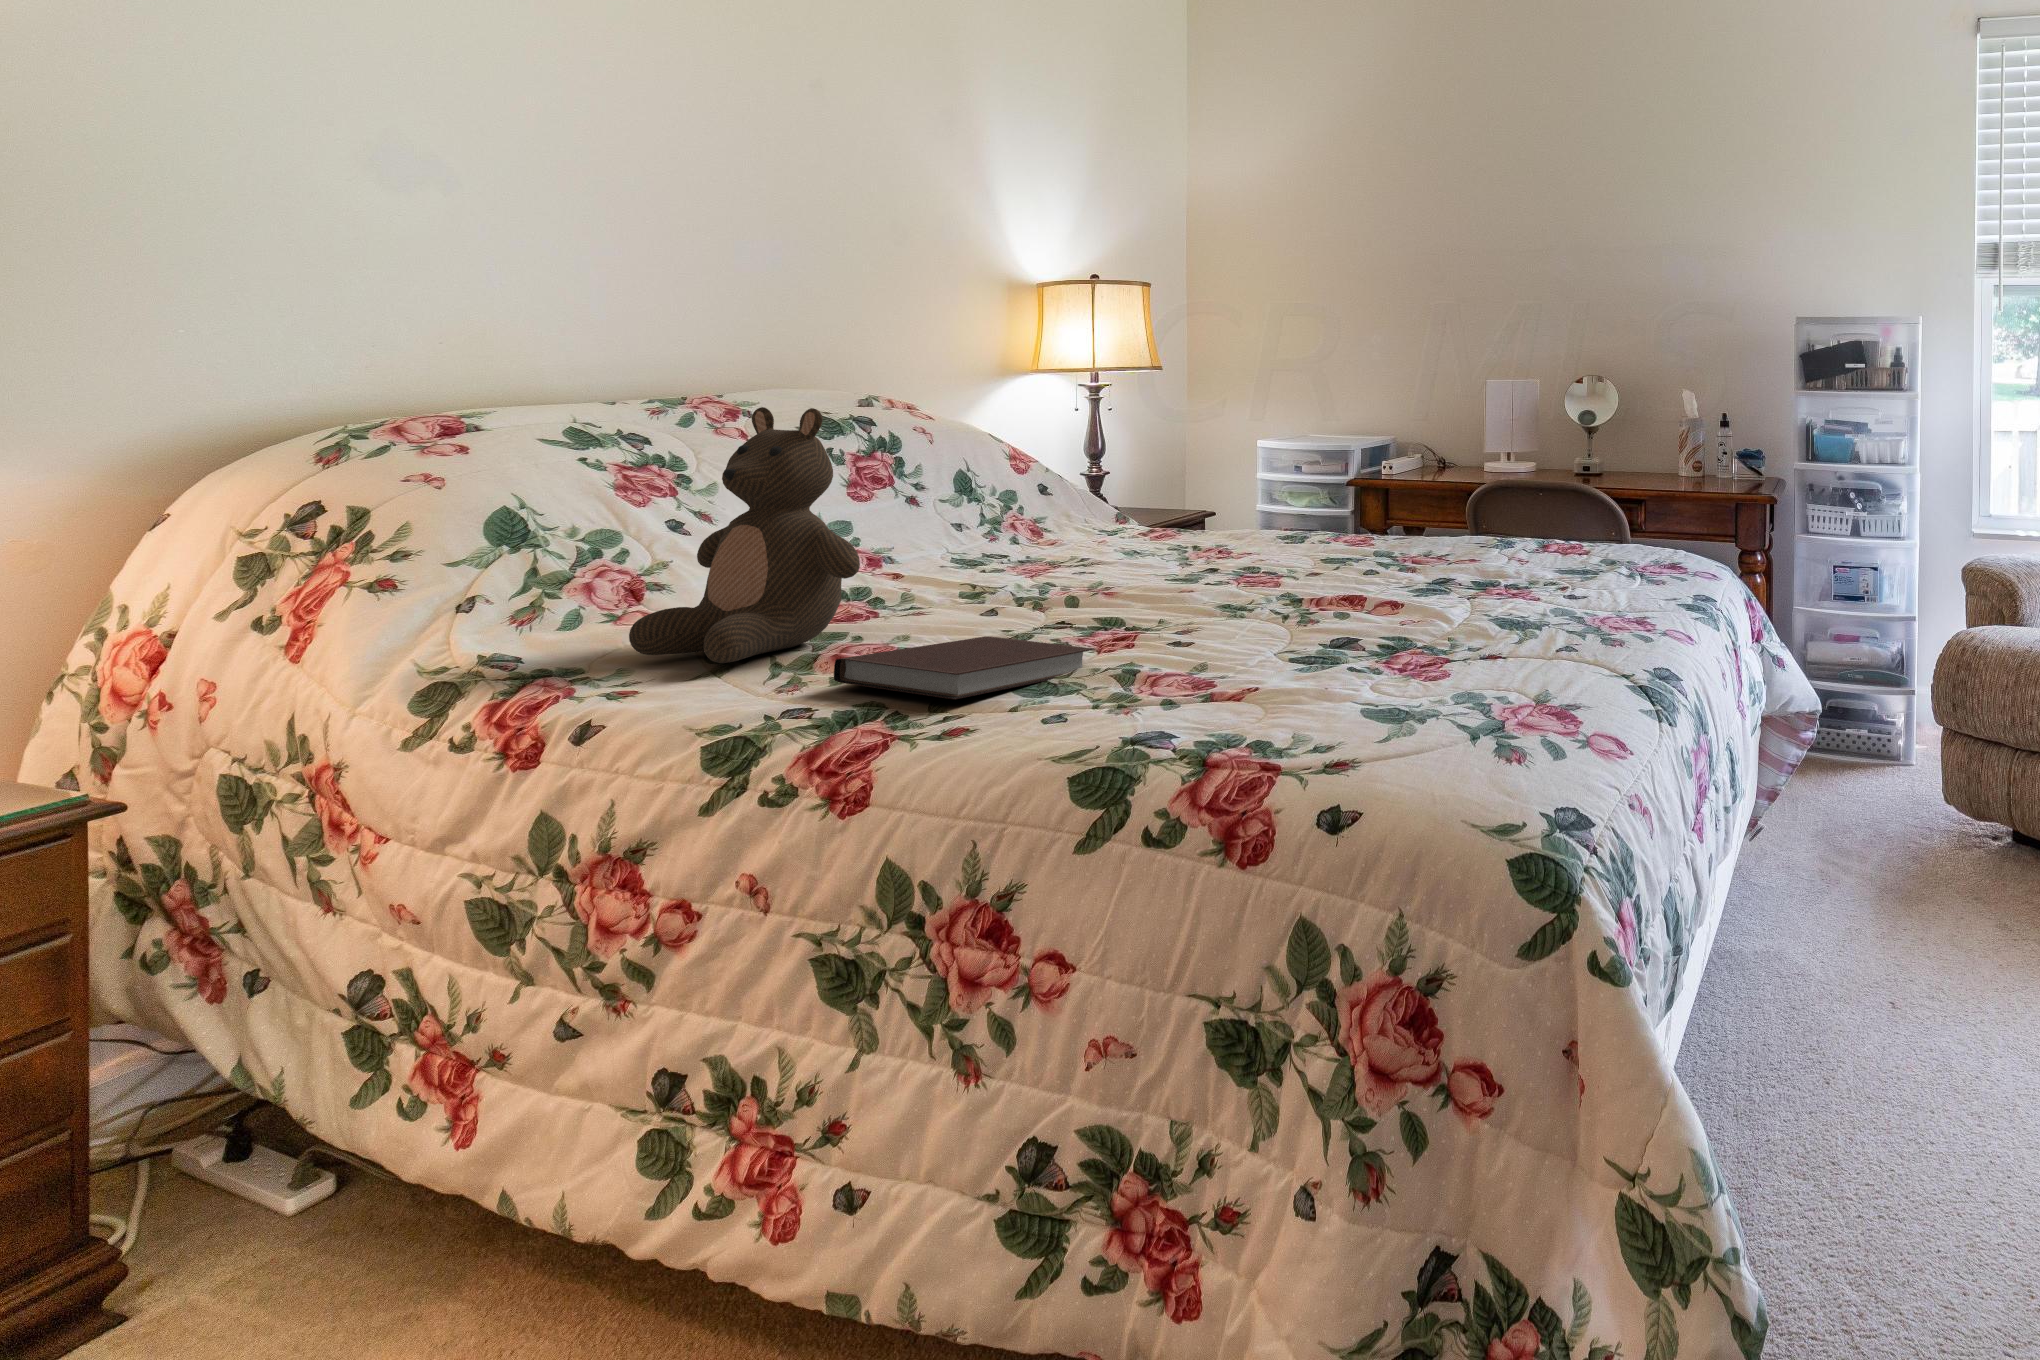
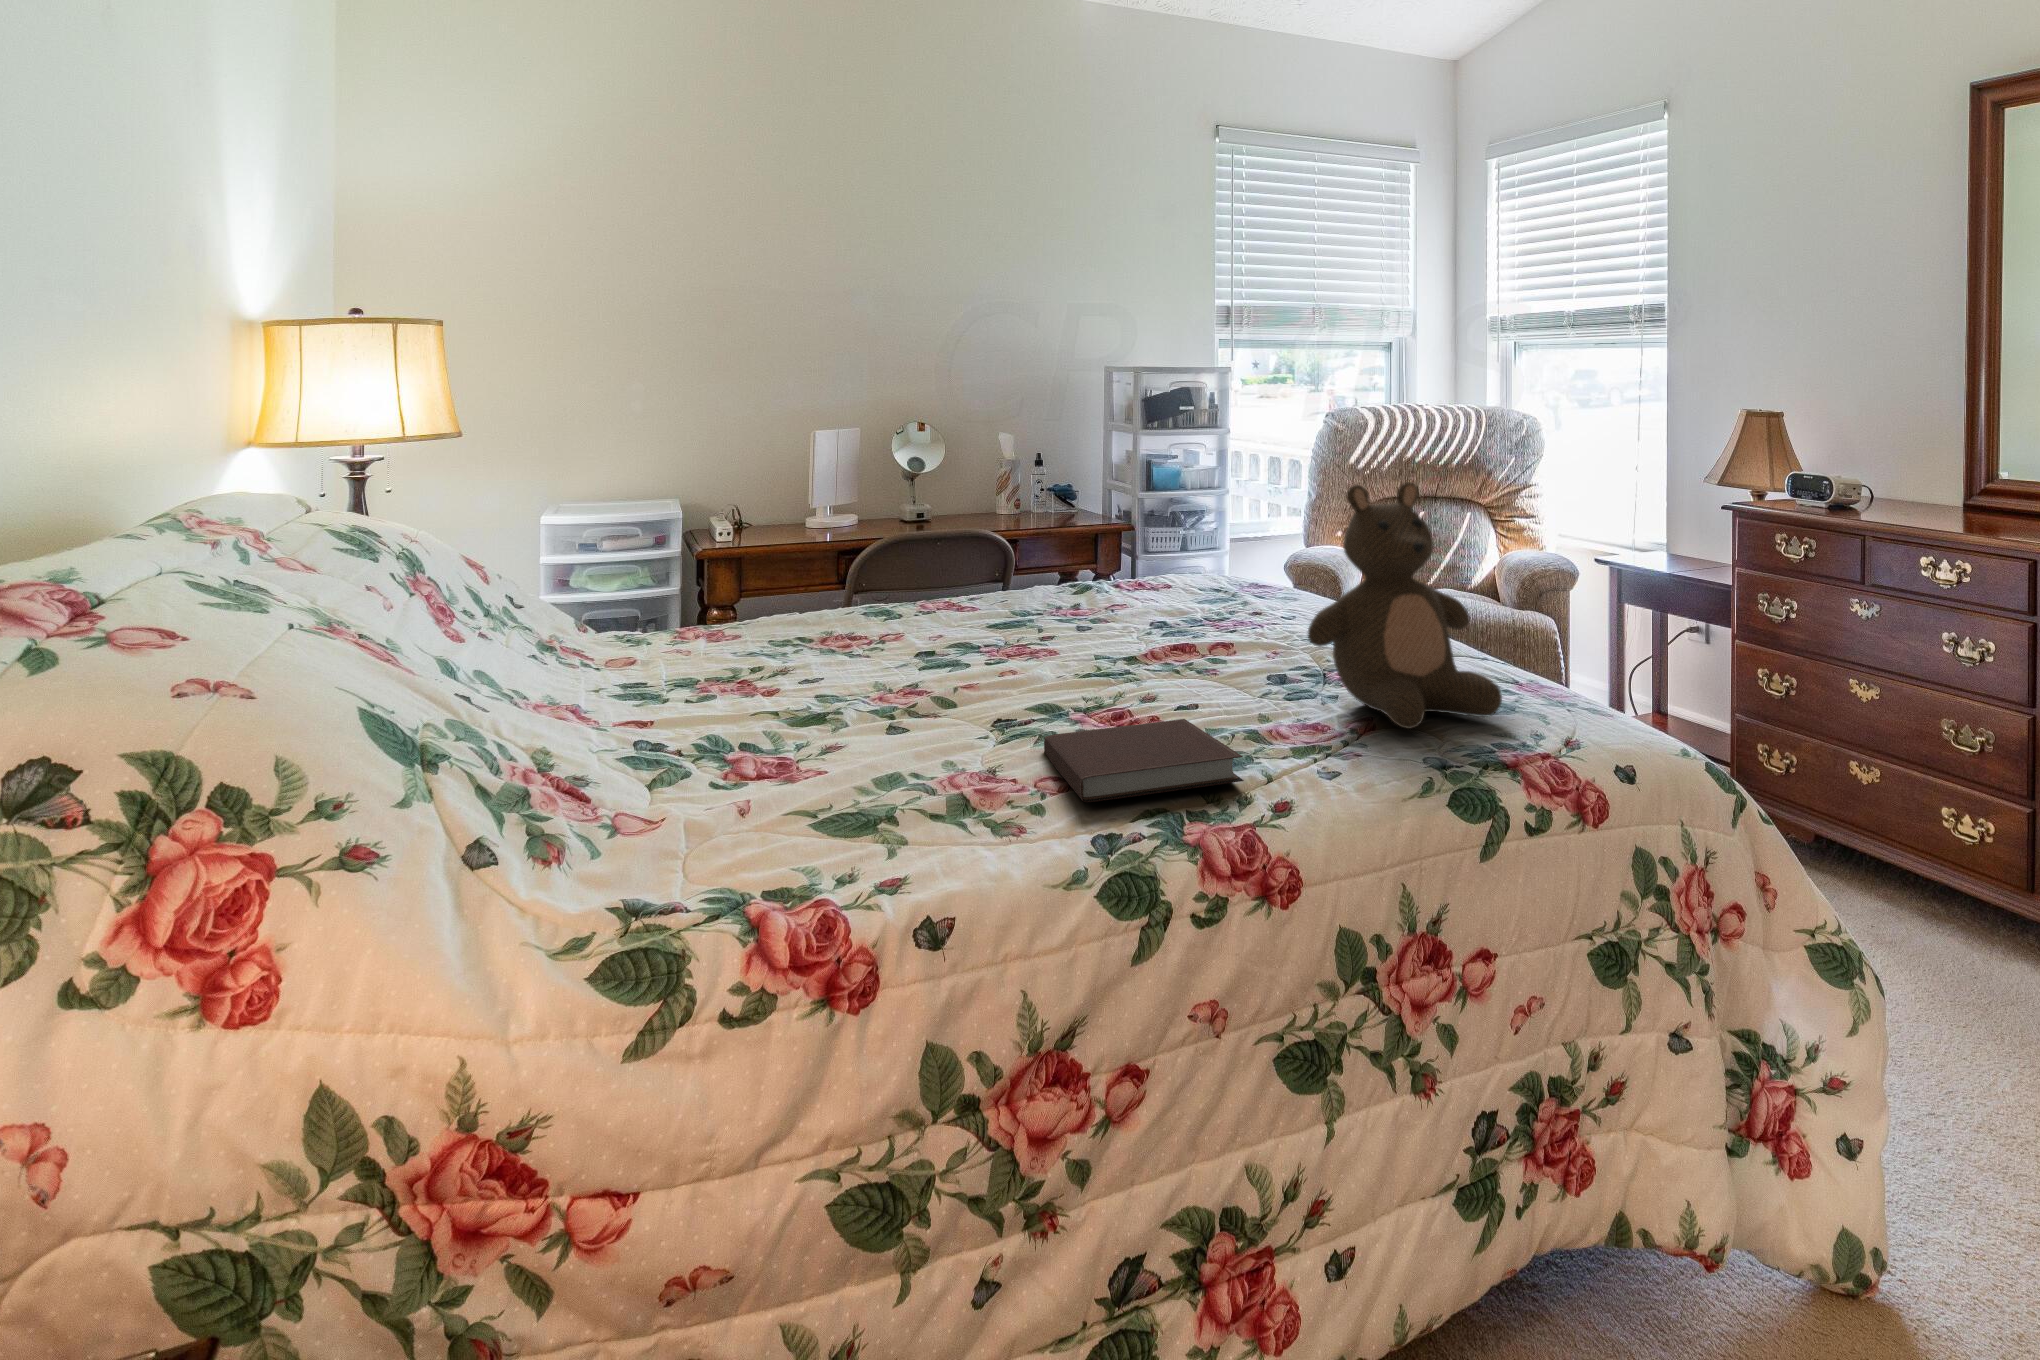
stuffed bear: present [629,407,860,663] -> present [1308,482,1502,729]

